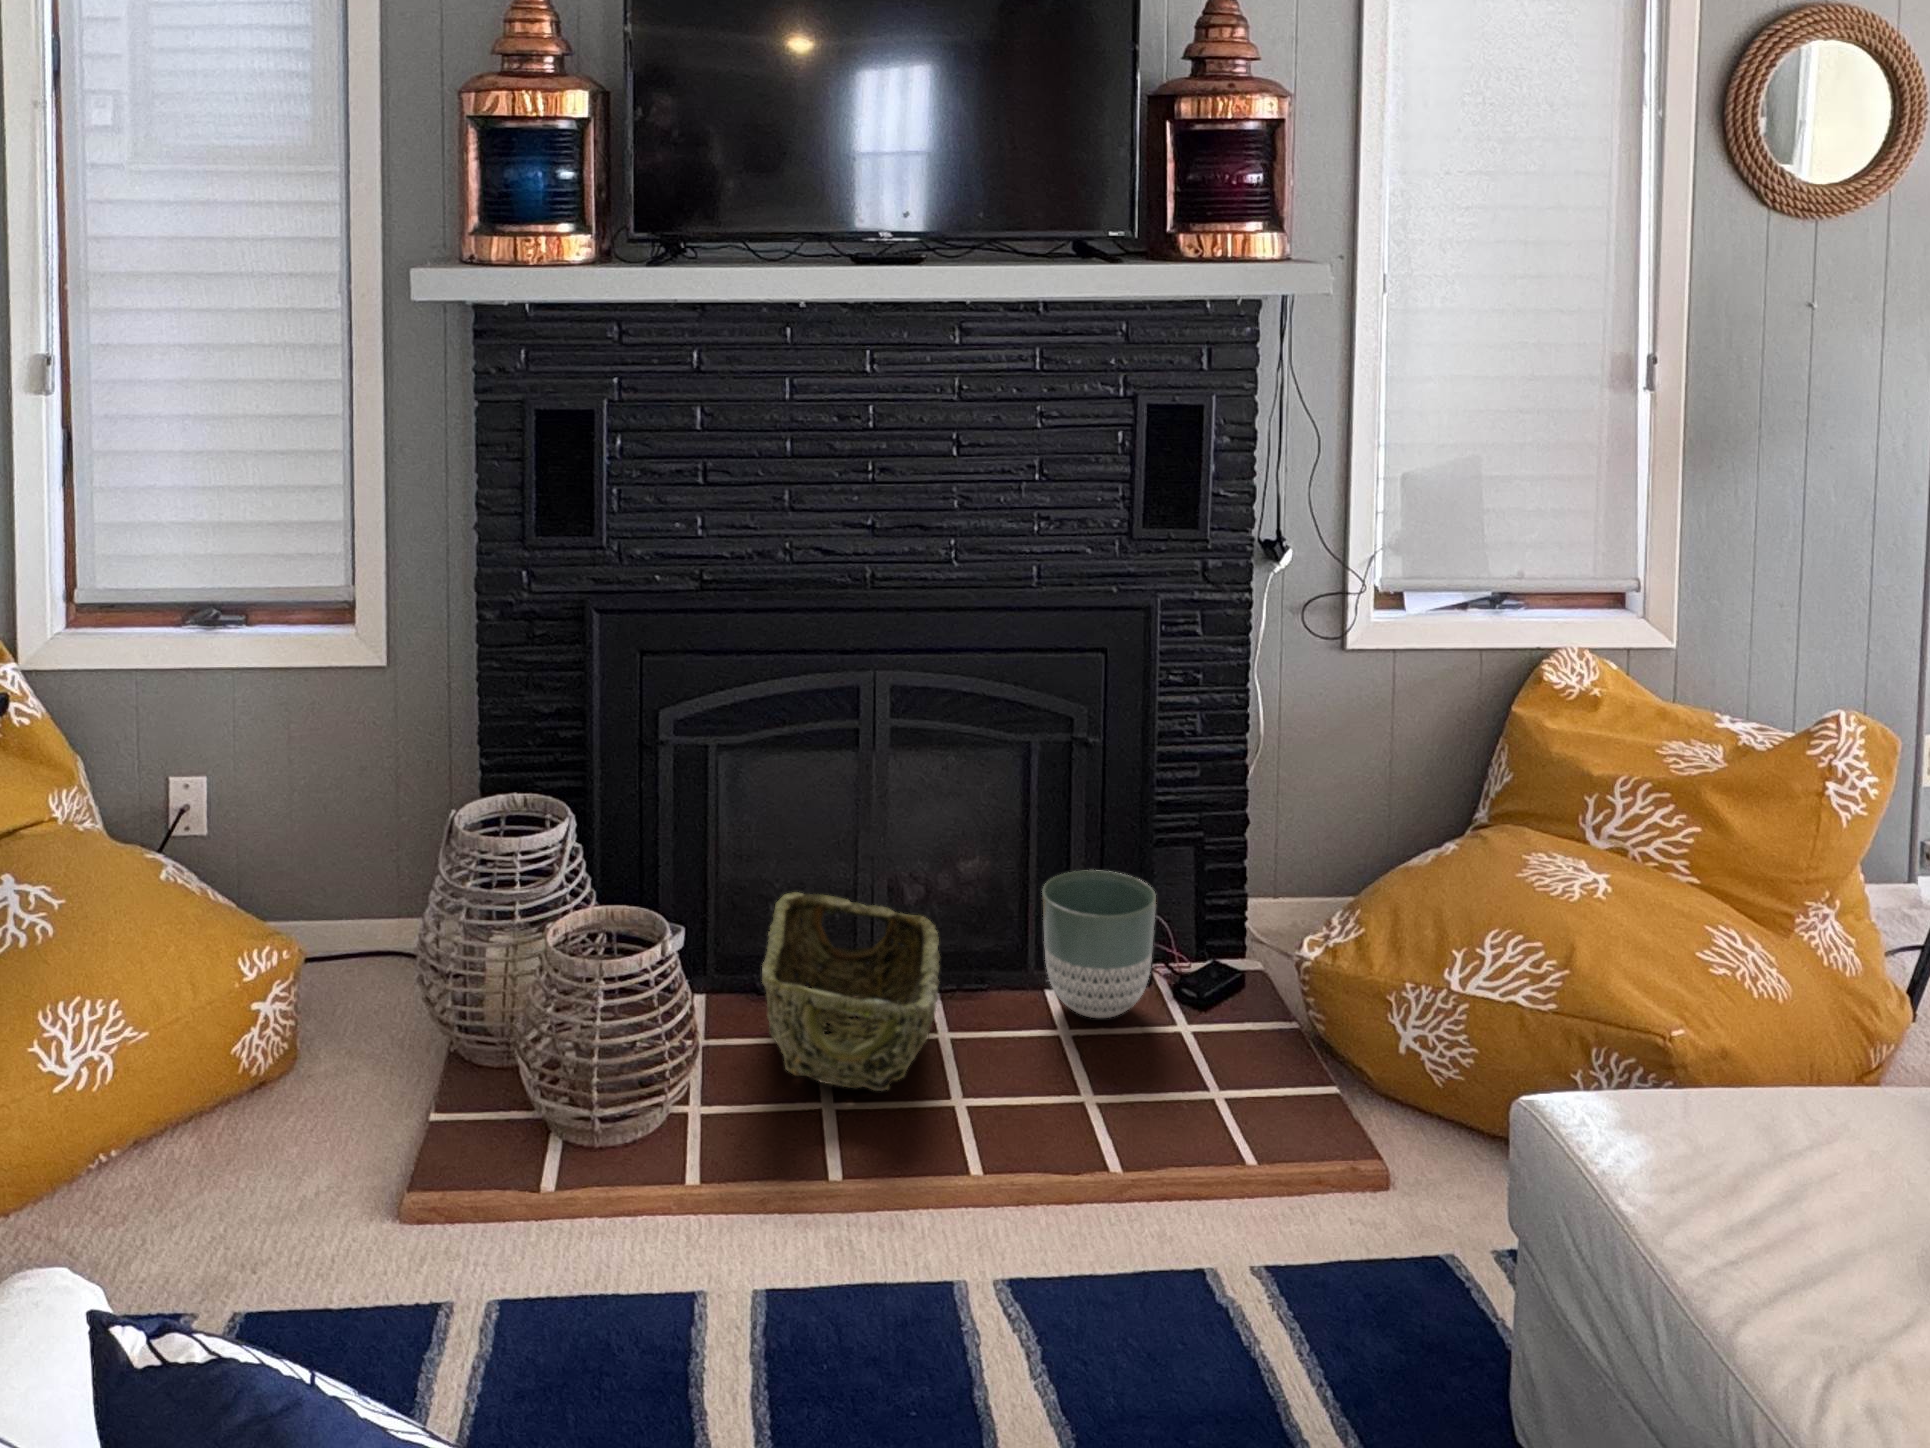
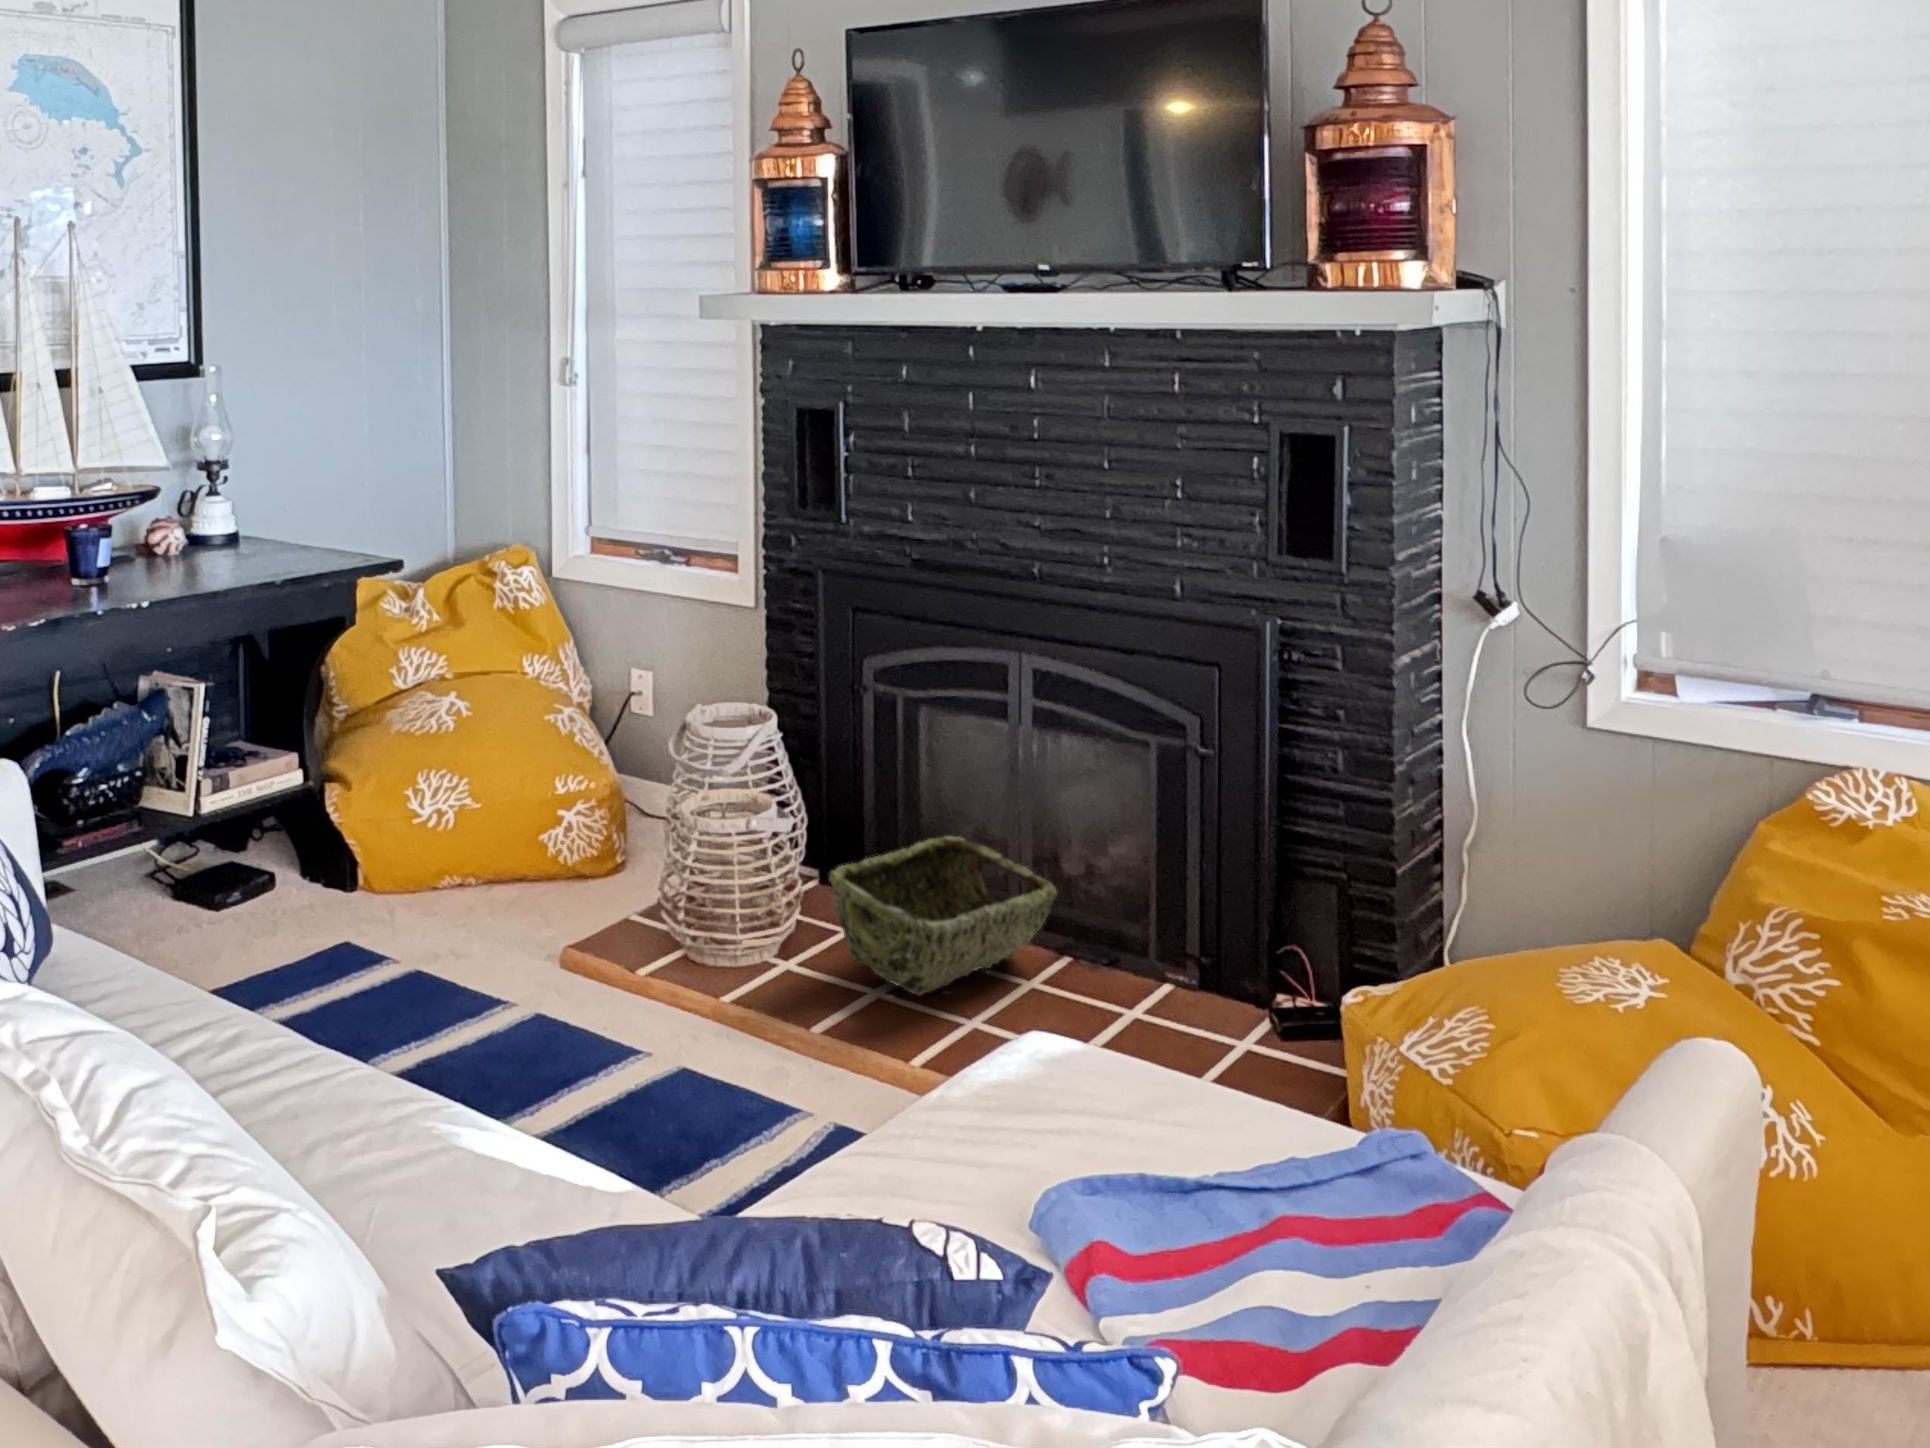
planter: present [1042,870,1156,1019] -> none [1127,876,1240,1018]

